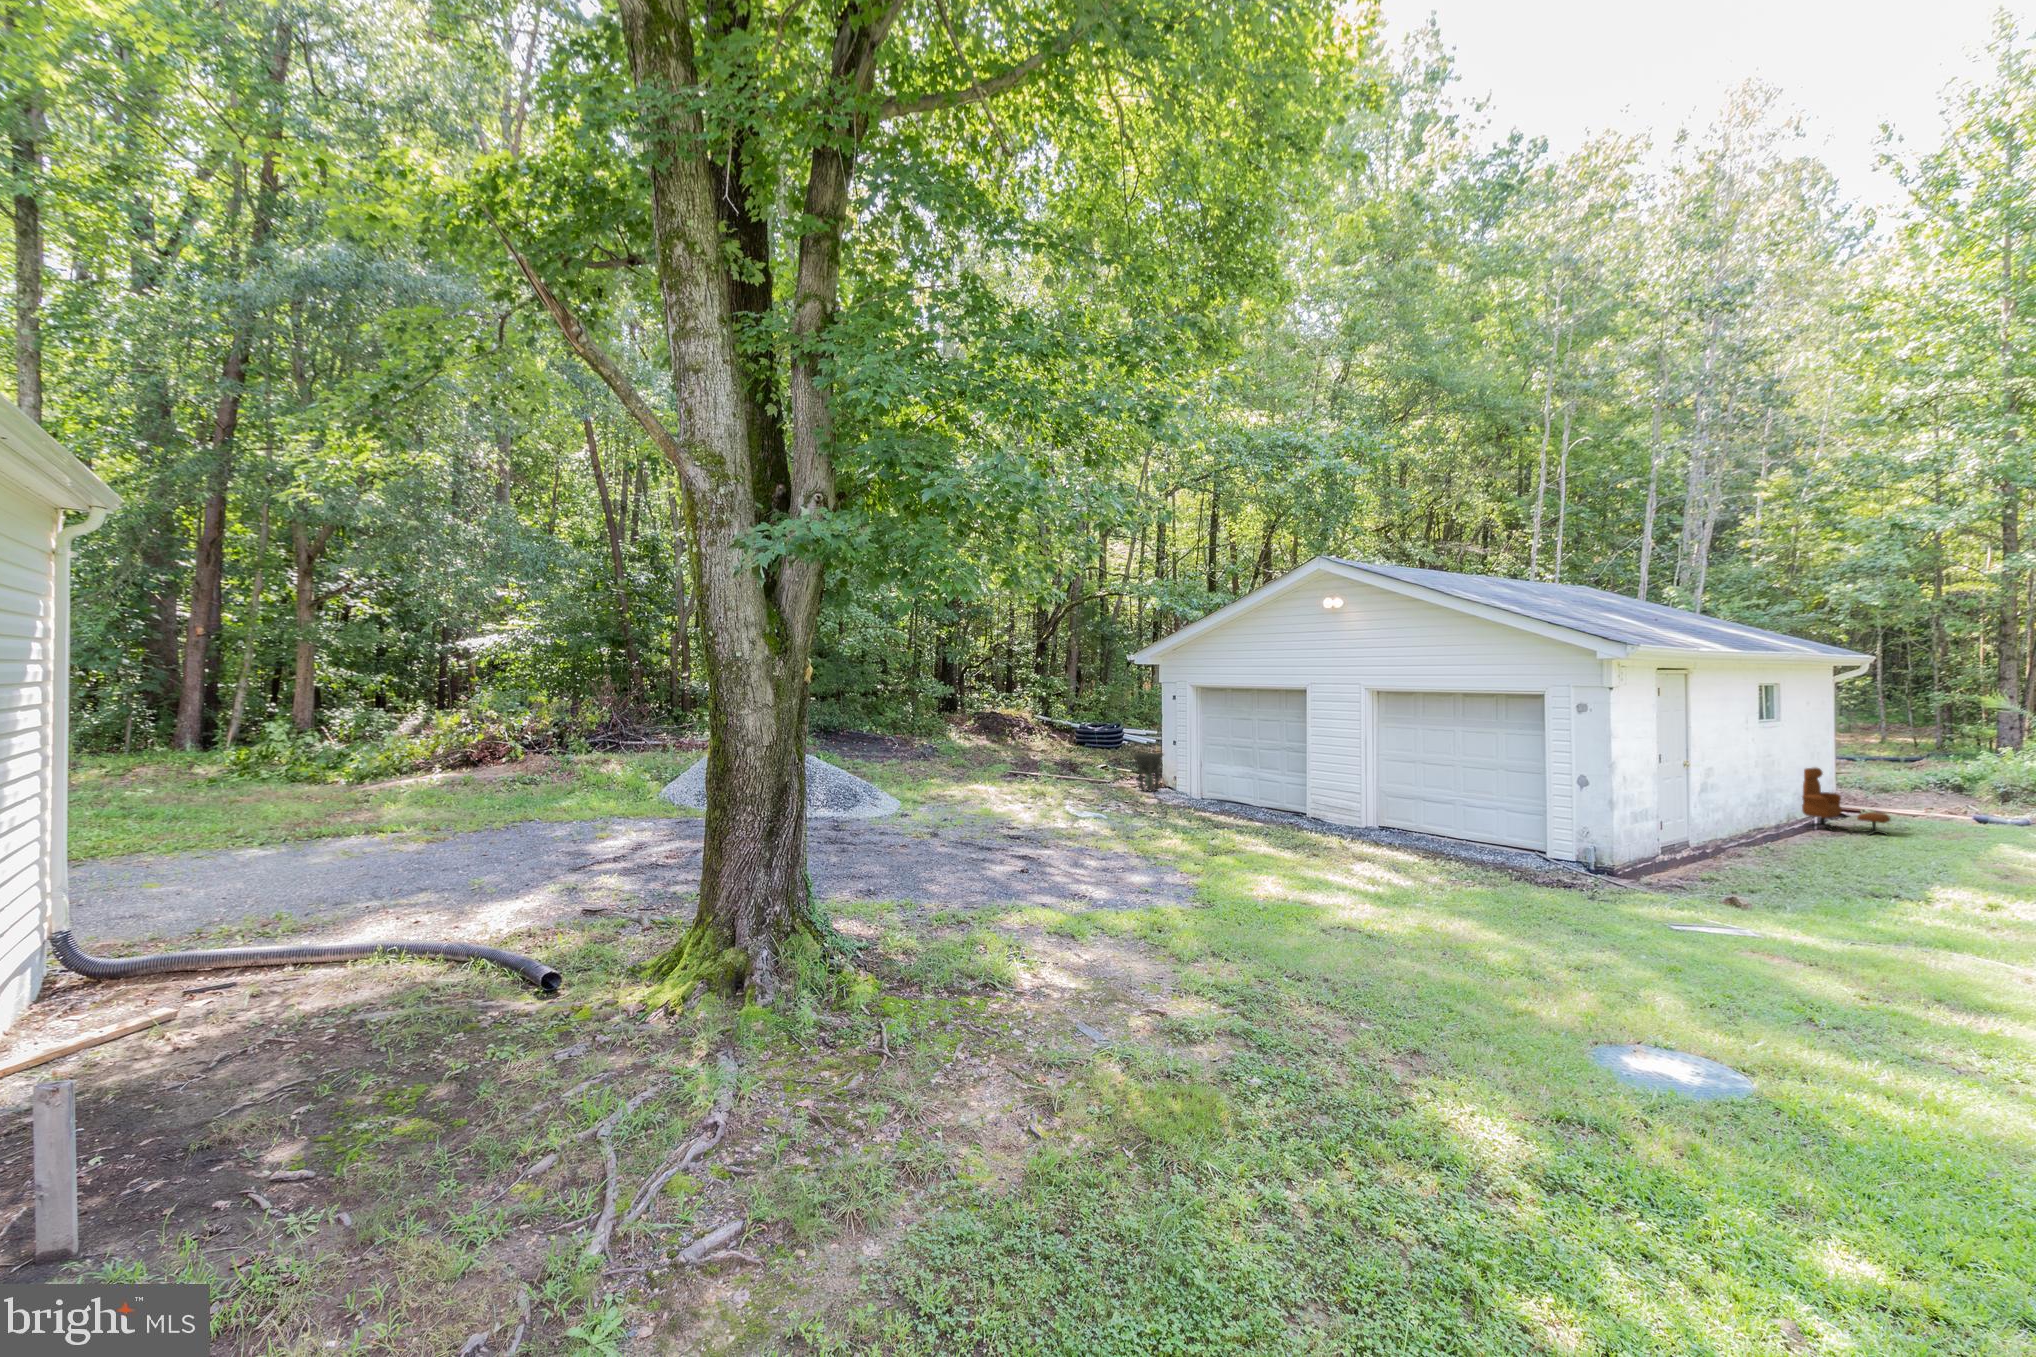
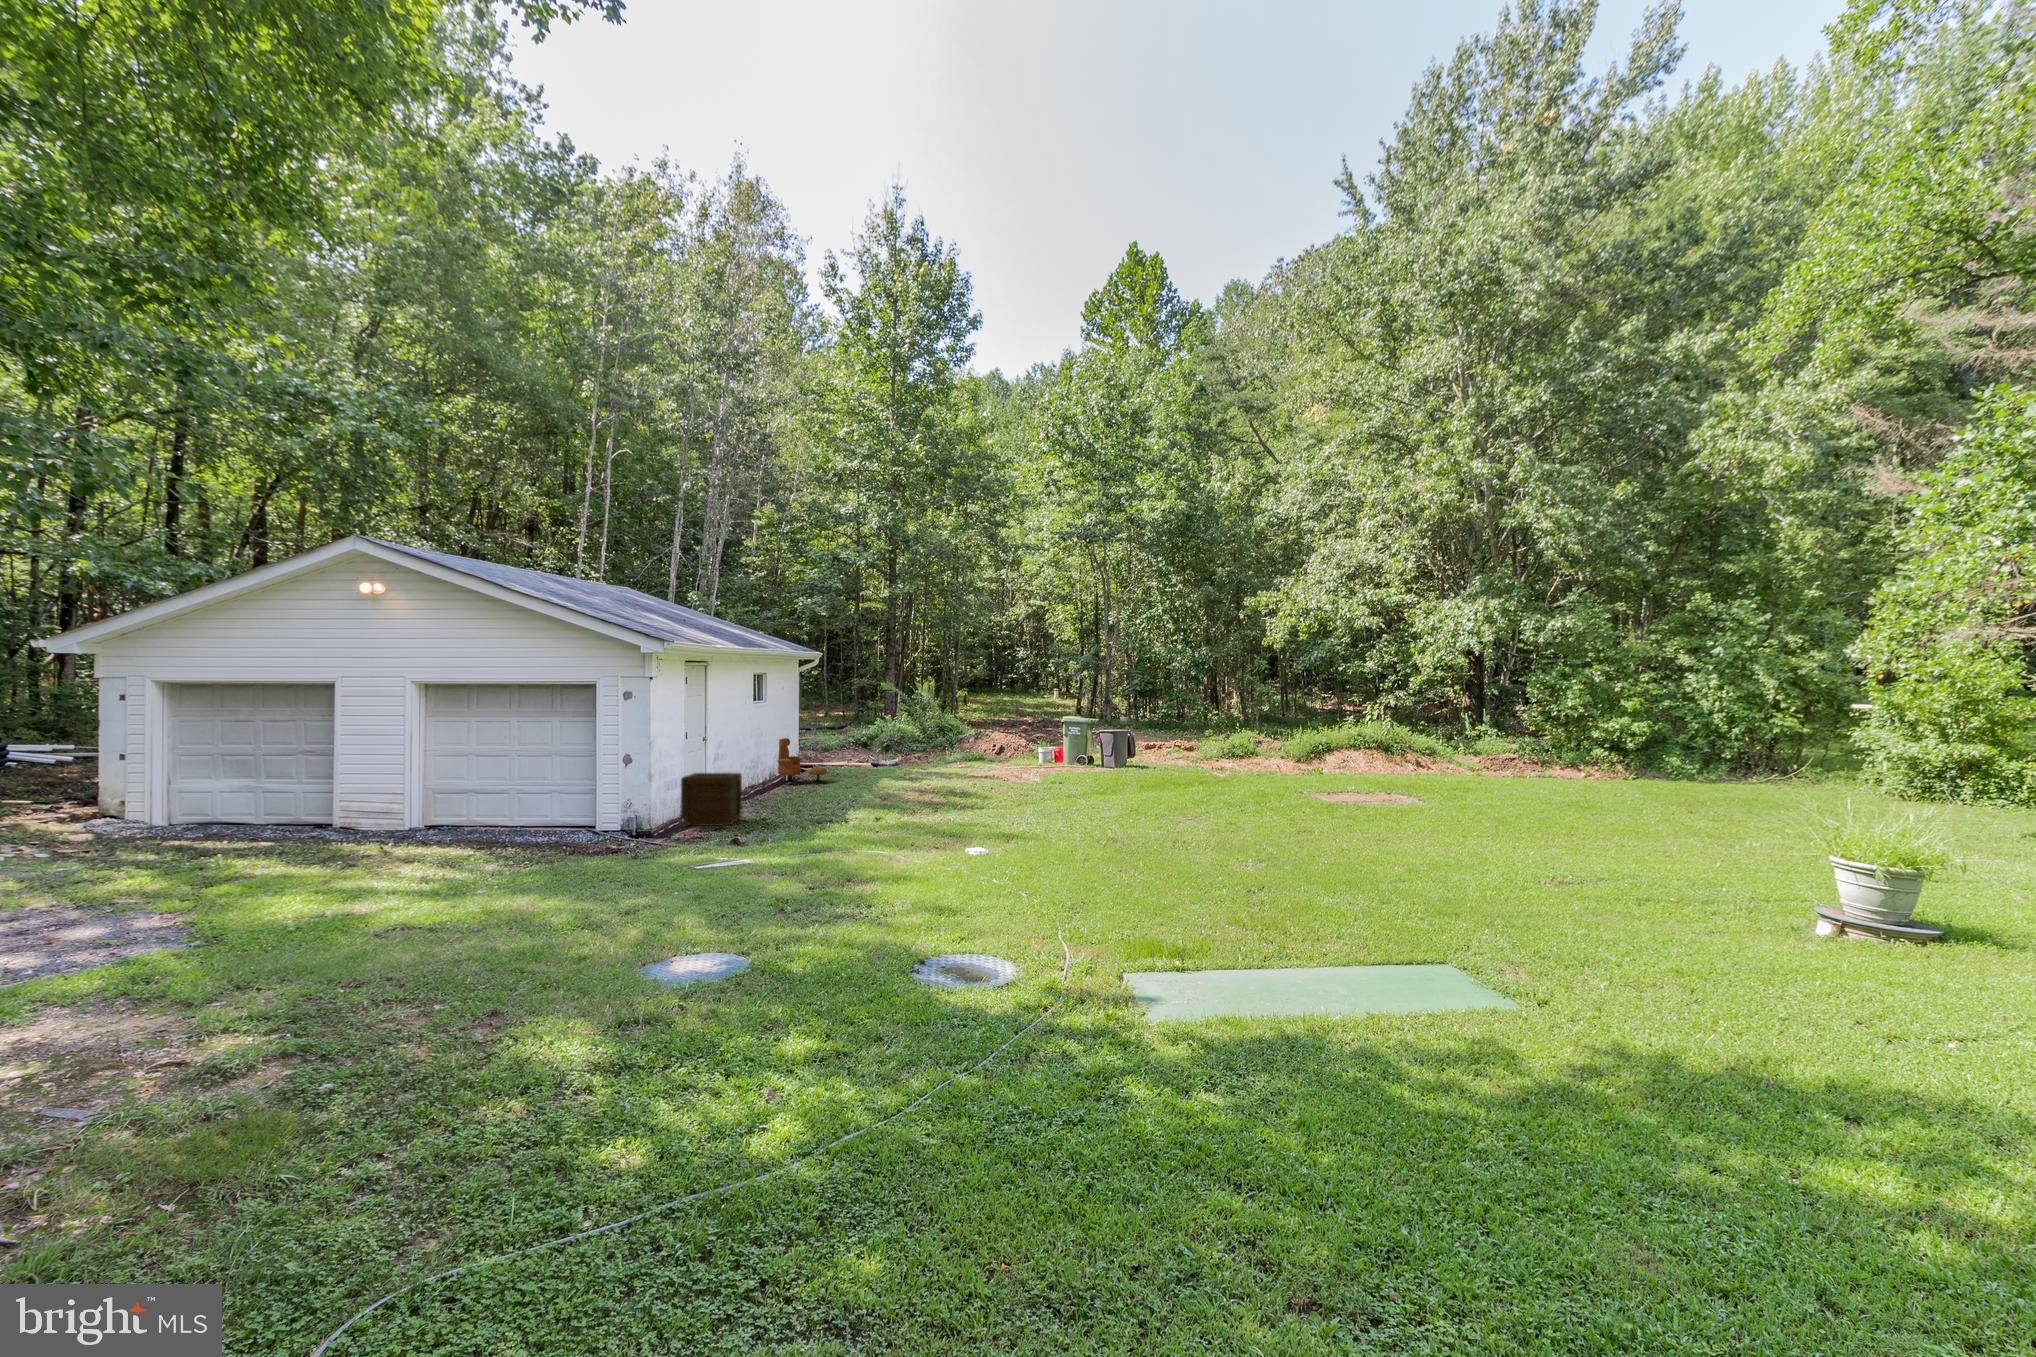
side table: present [1133,753,1163,791] -> none [40,774,103,830]
wooden crate: none [1655,805,1747,879] -> present [680,773,742,826]

